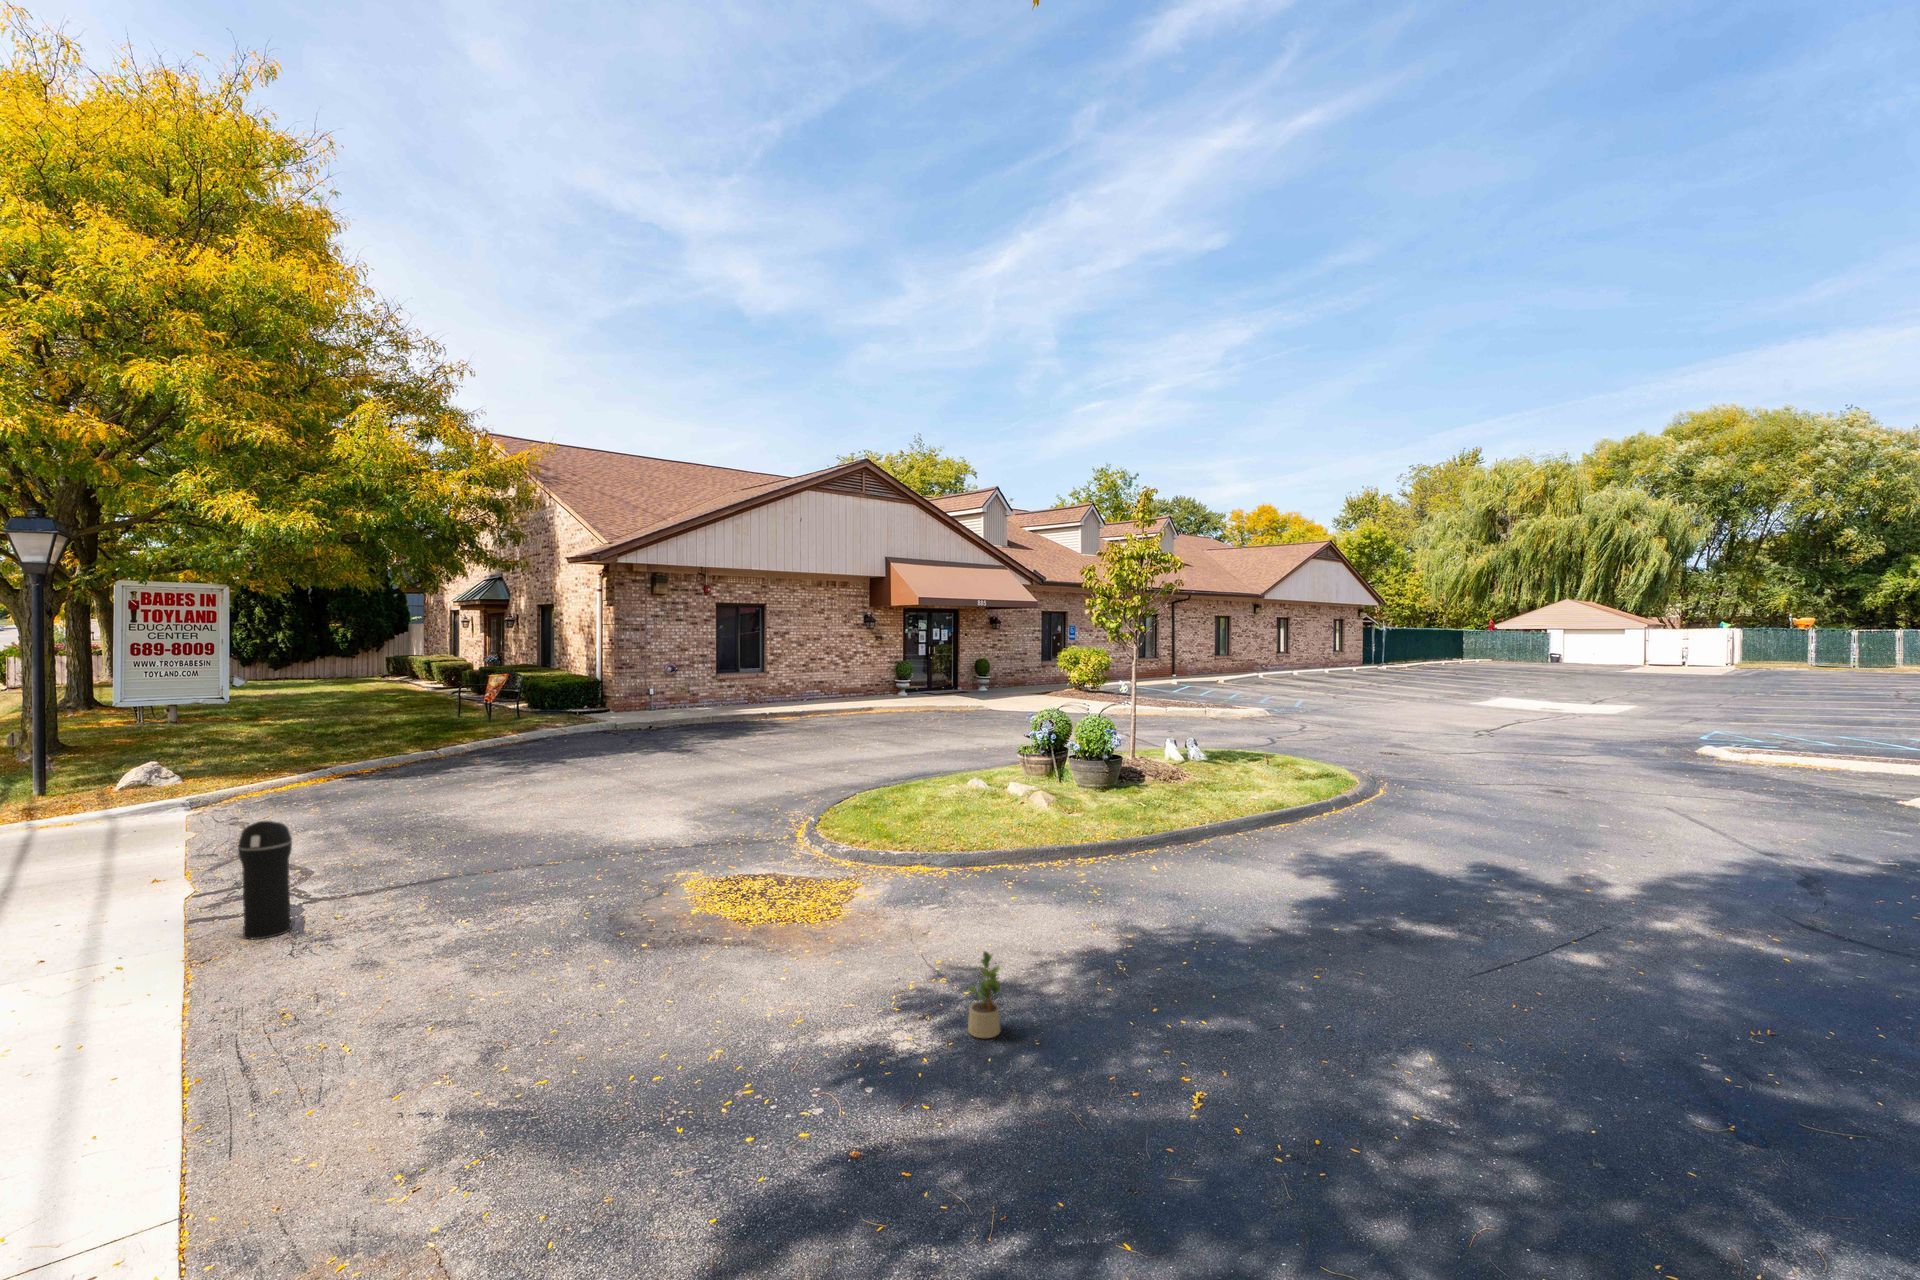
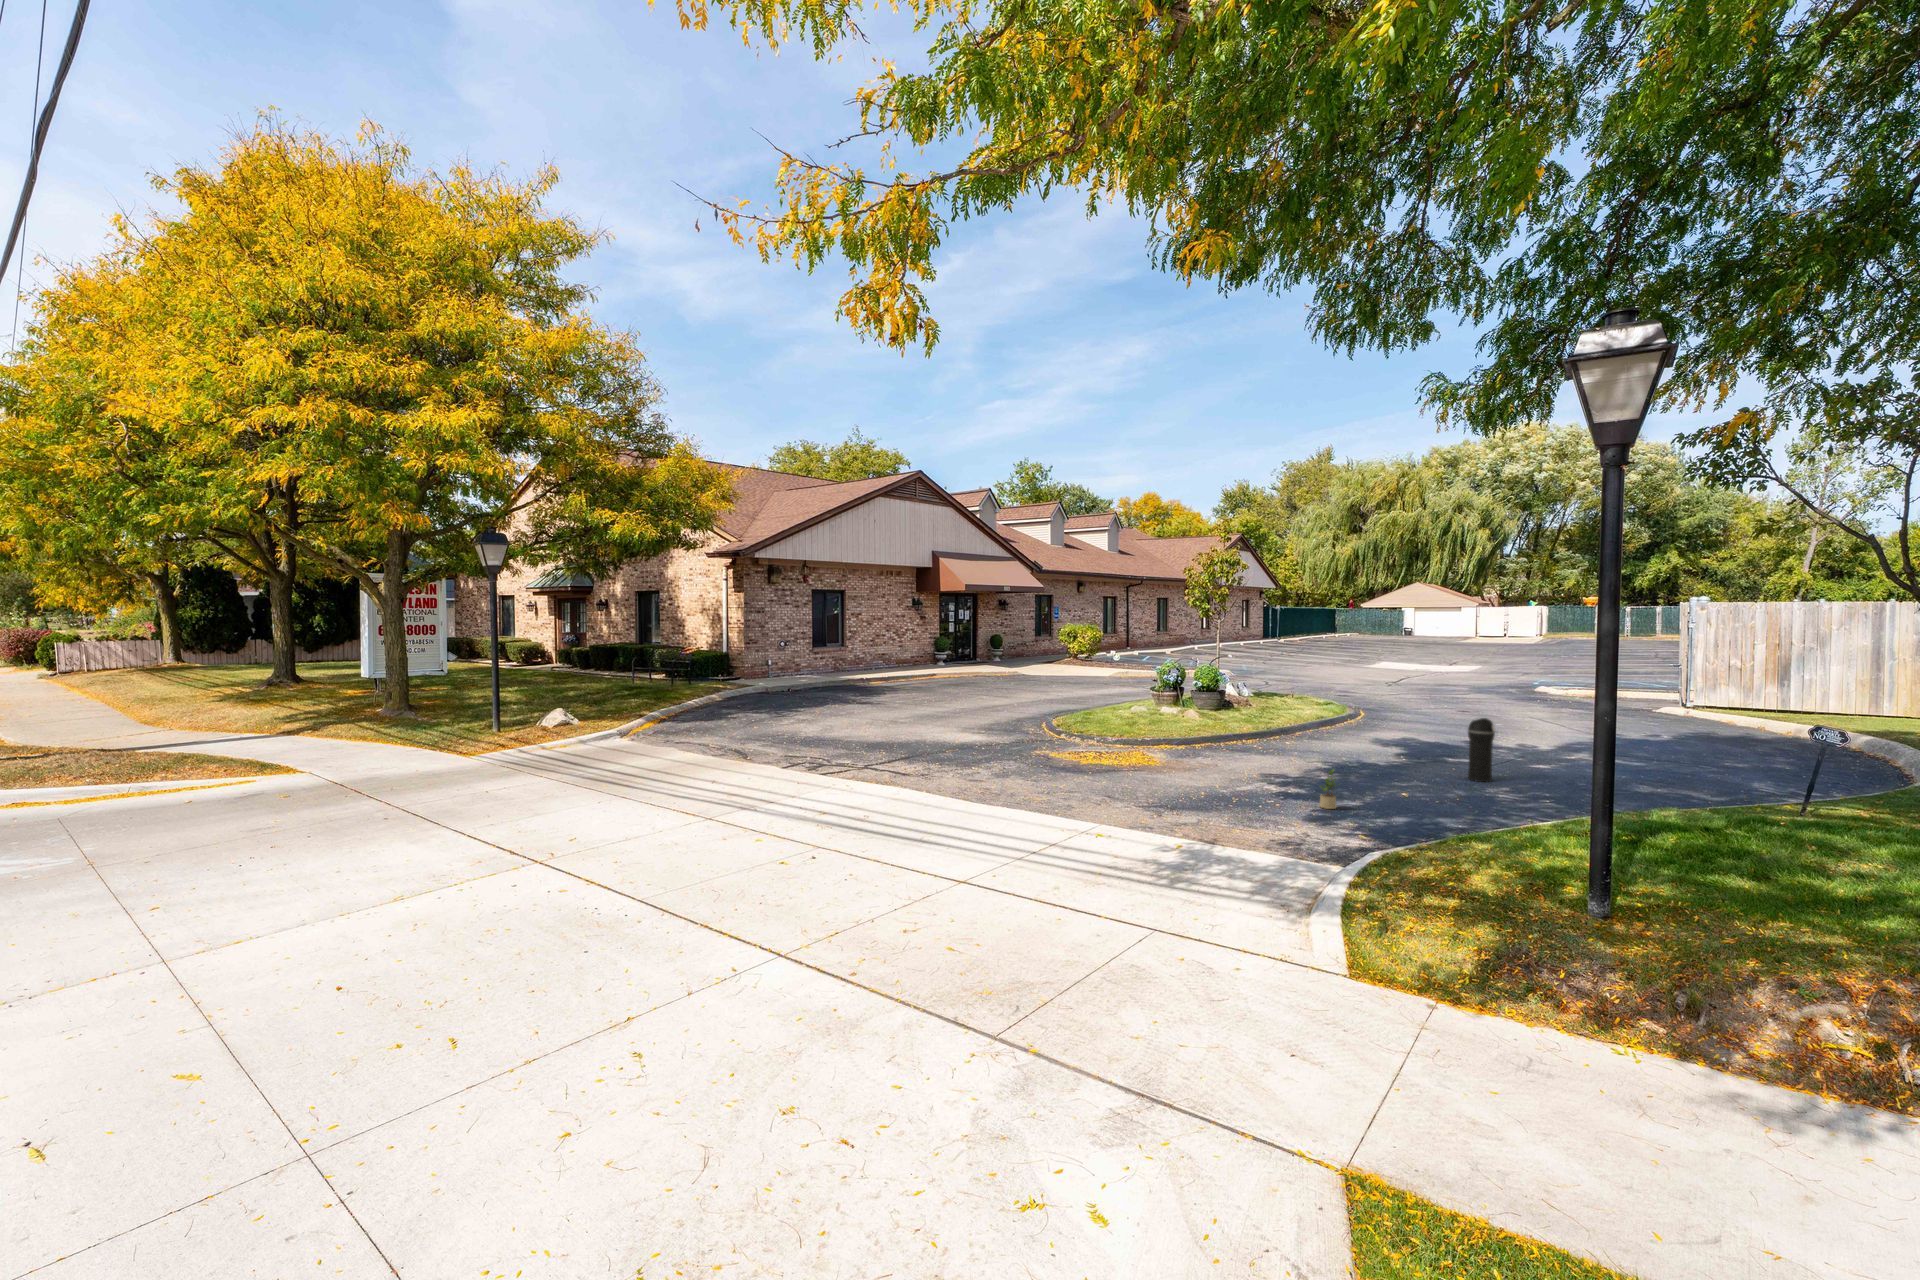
trash can: present [238,821,292,939] -> present [1468,718,1495,782]

